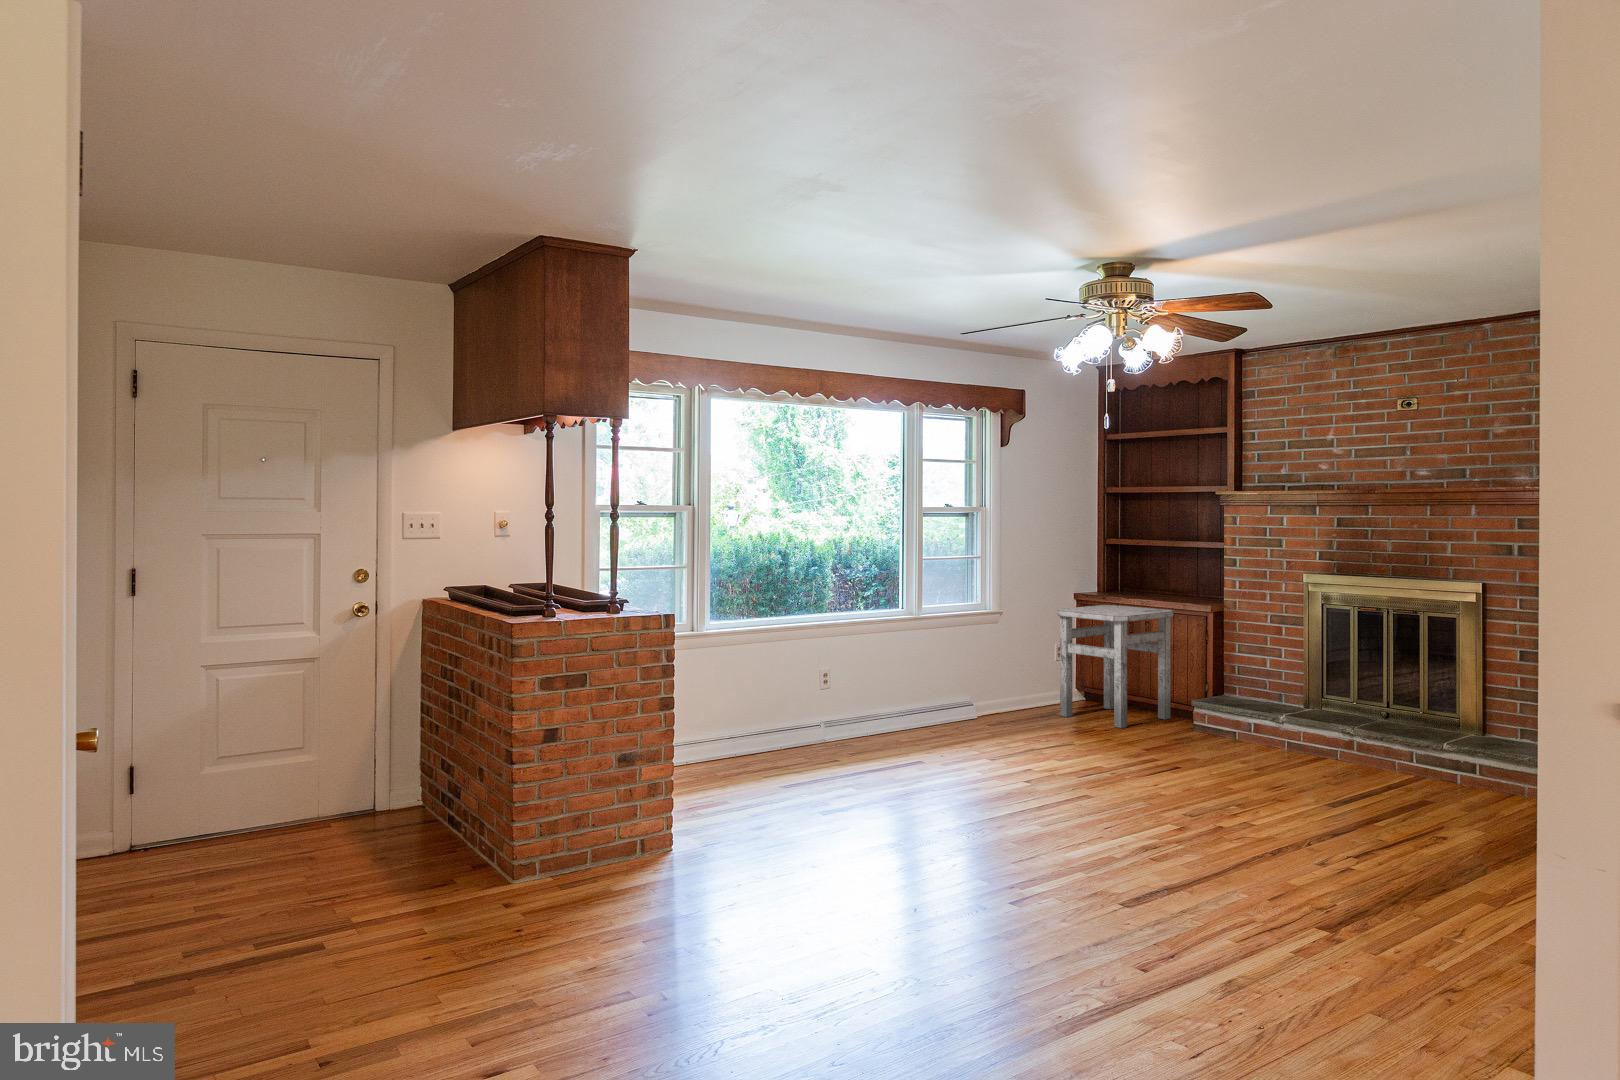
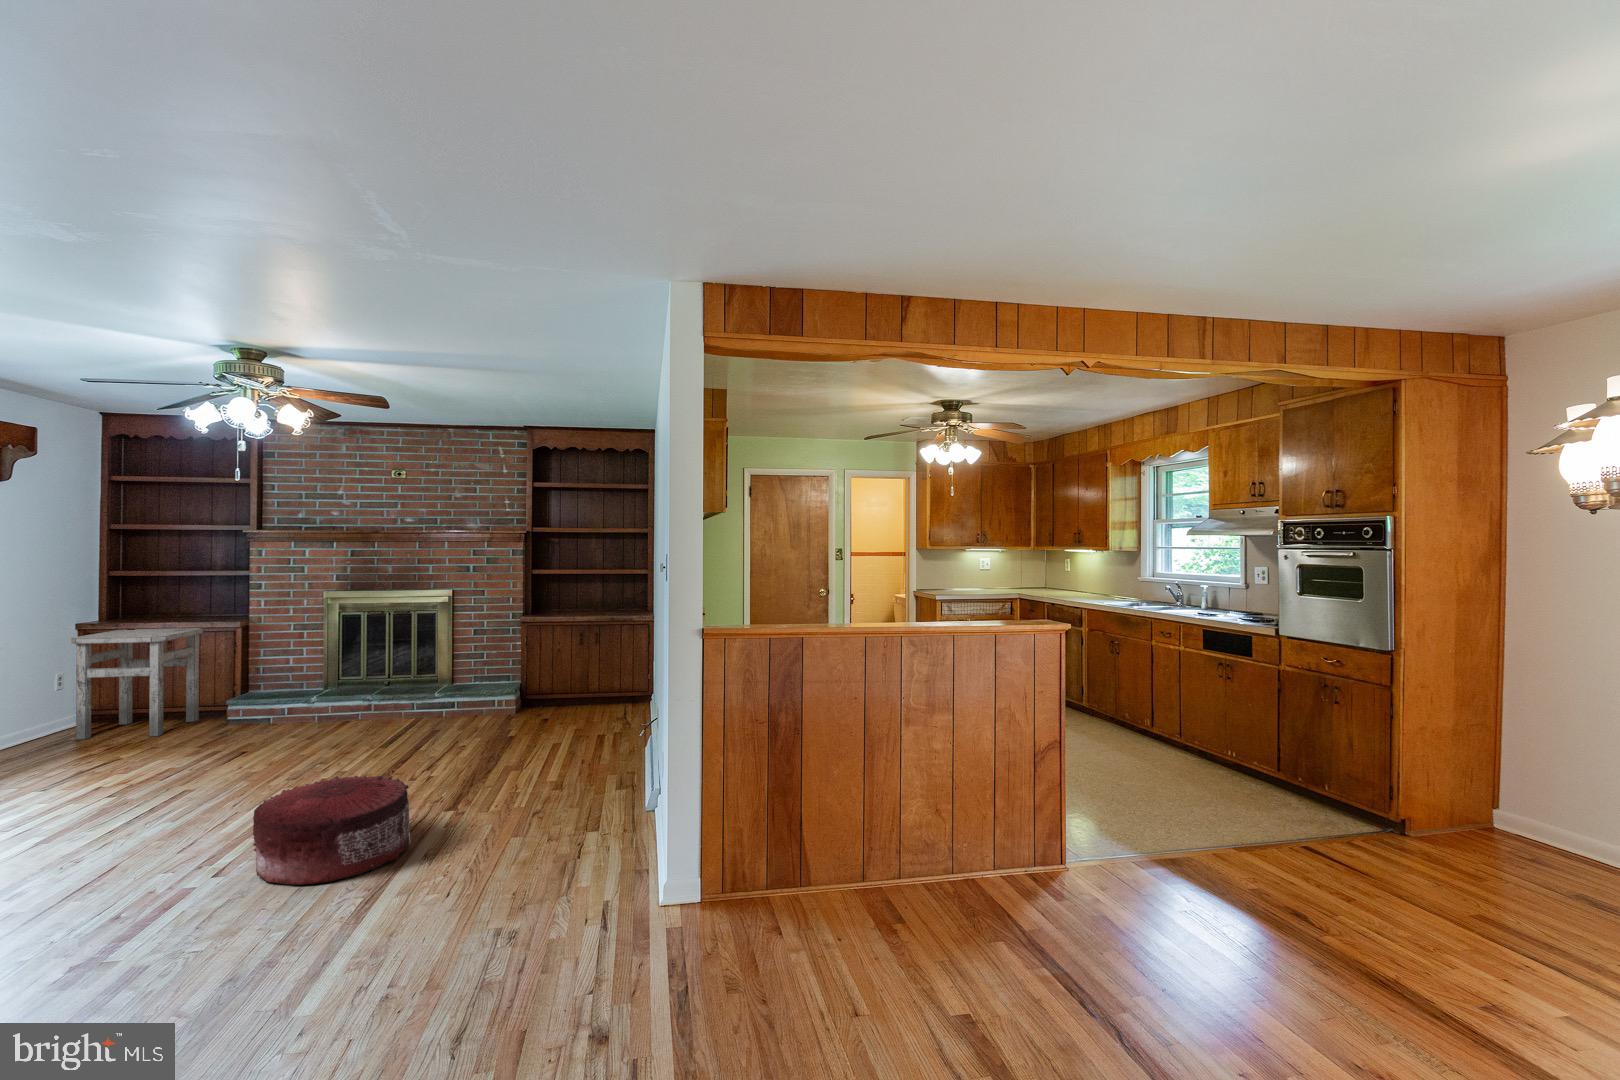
pouf: none [1037,823,1231,969] -> present [253,776,411,885]

